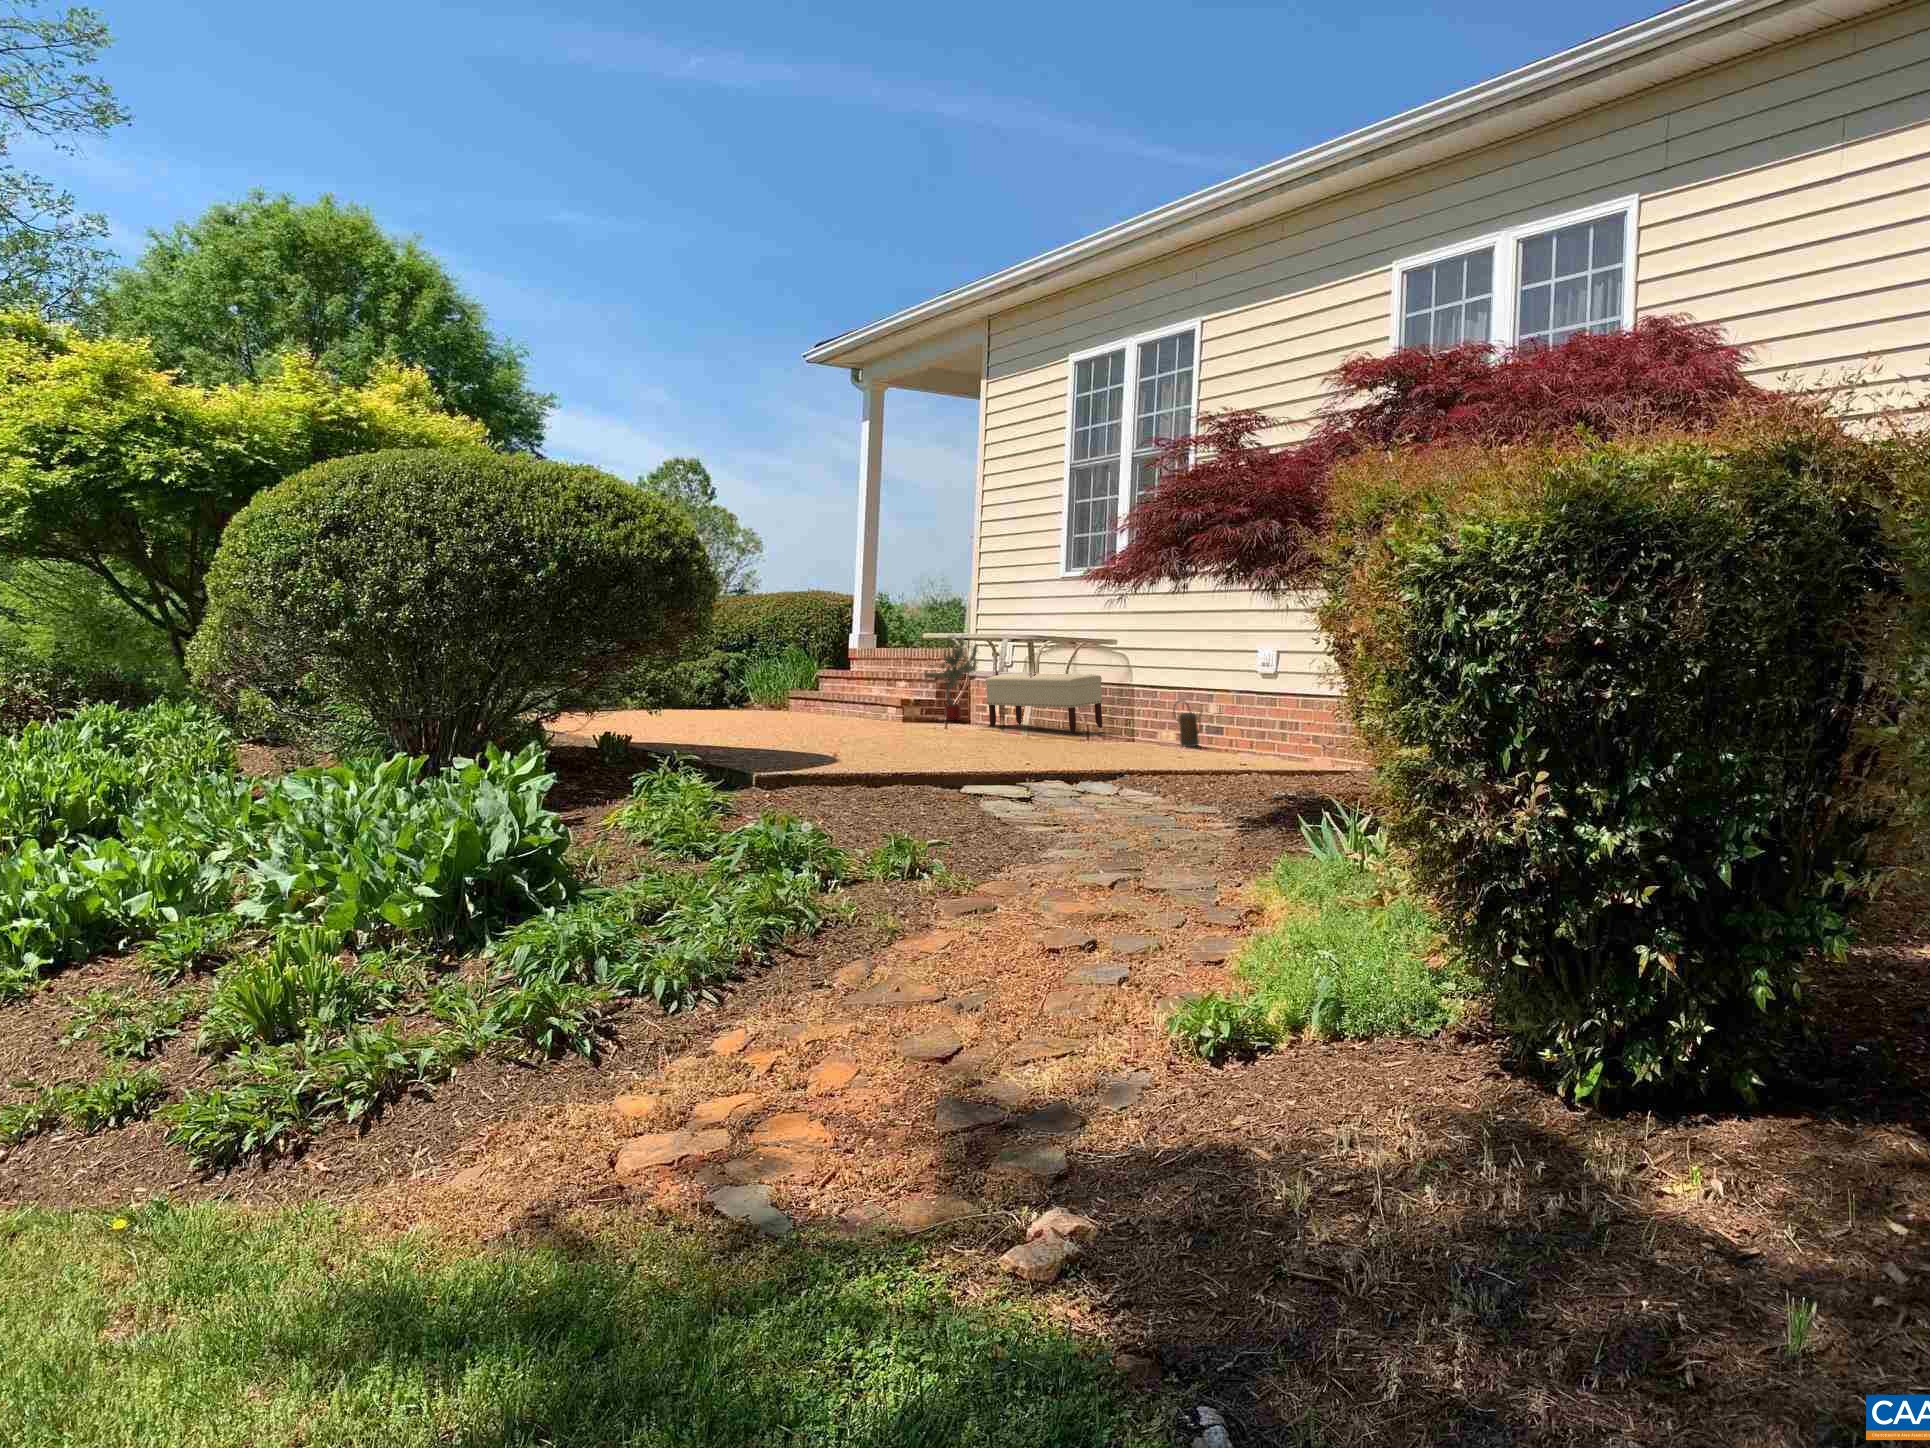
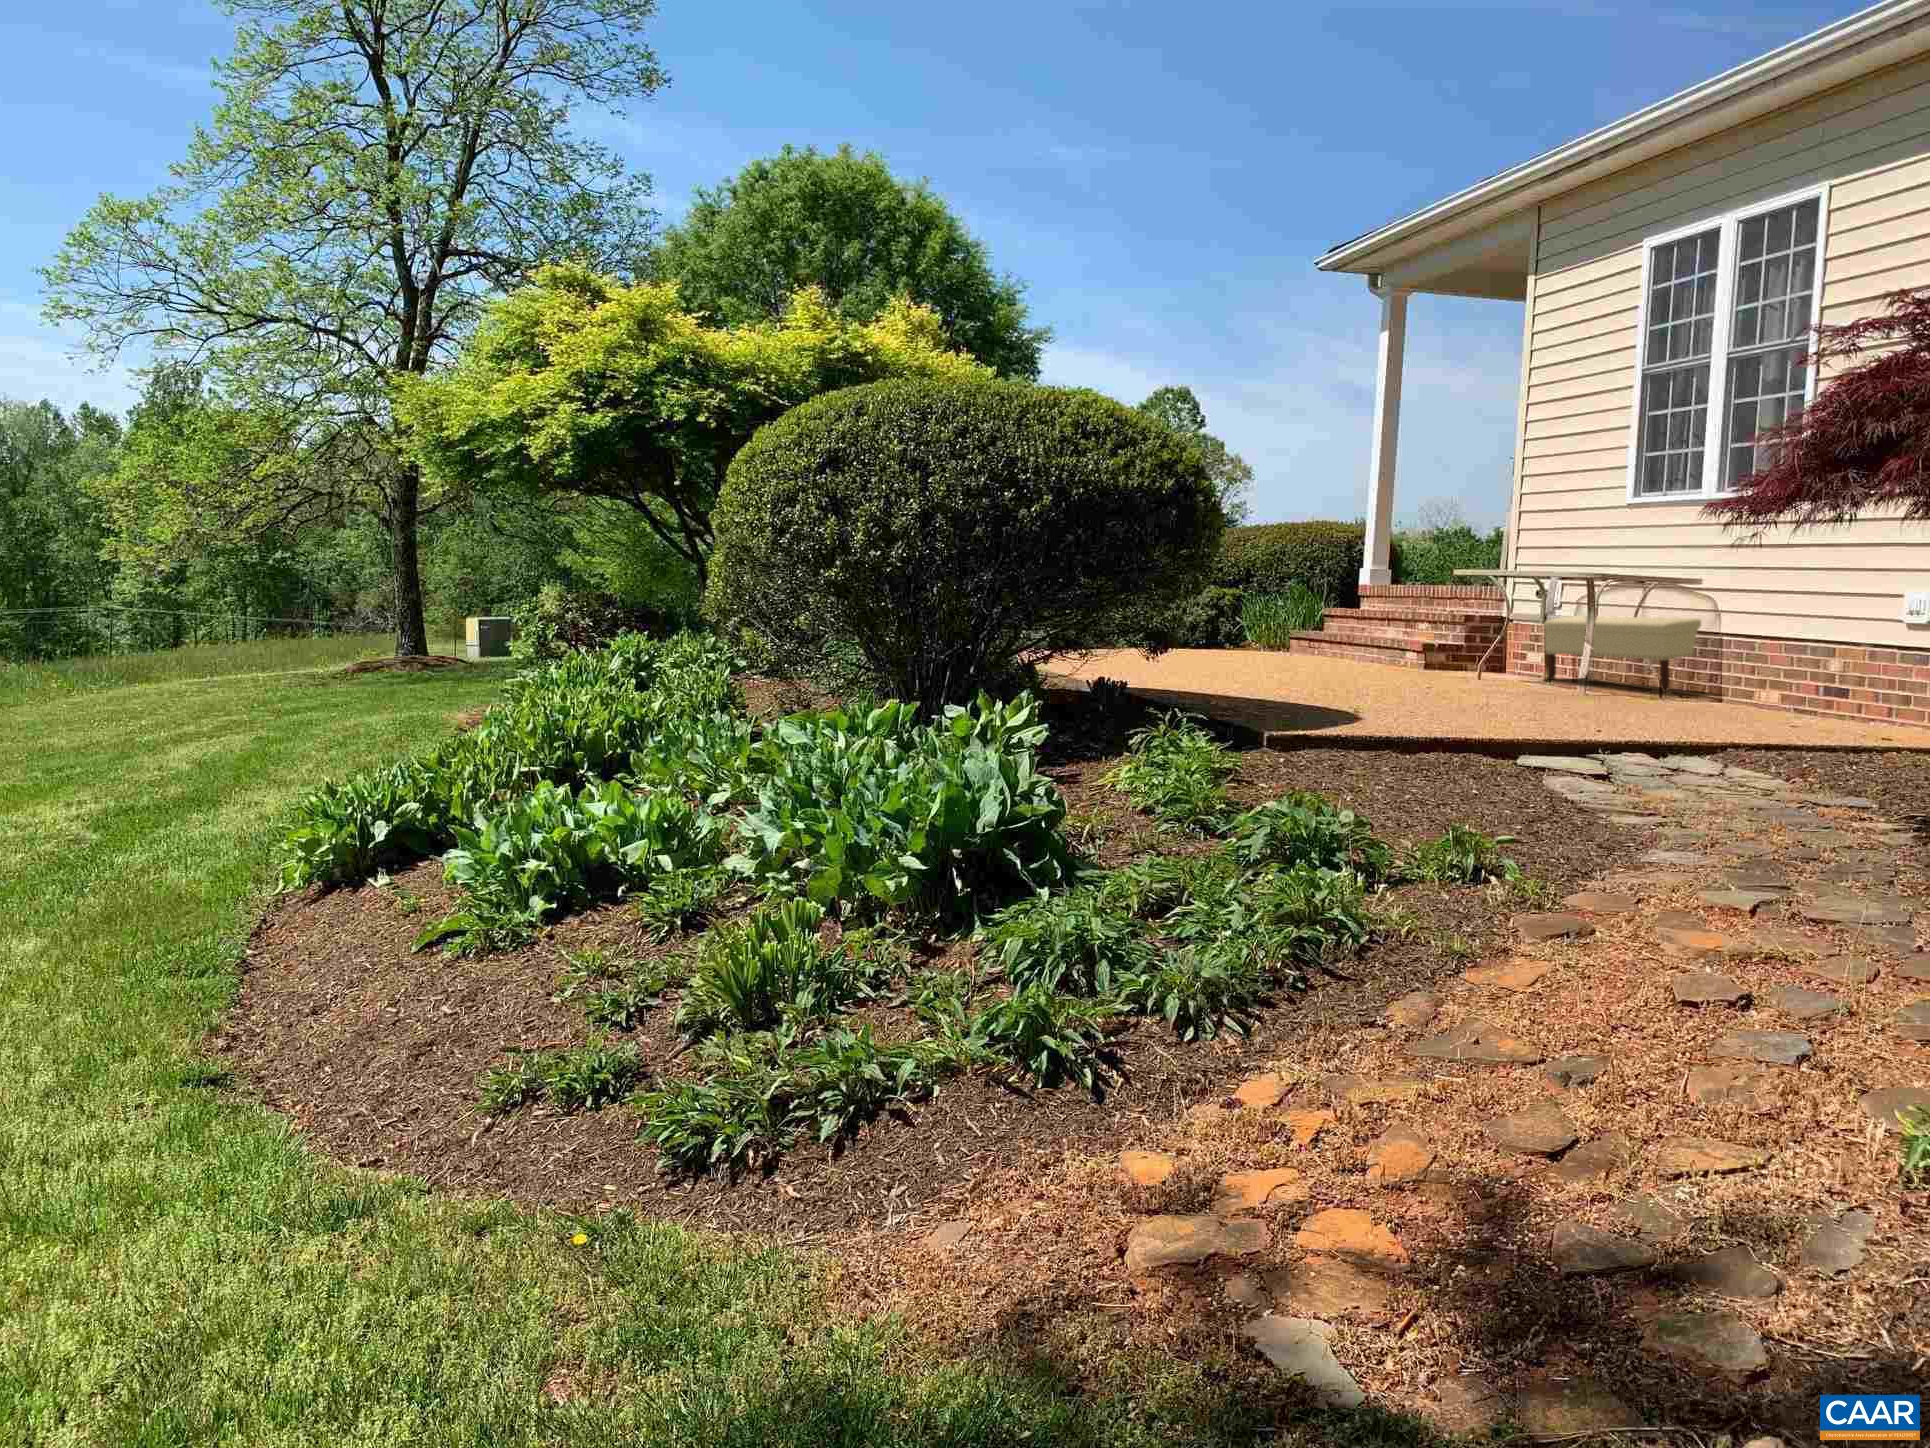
potted tree: present [924,635,978,721] -> none [1460,568,1537,672]
watering can: present [1173,700,1202,747] -> none [1819,654,1869,716]

